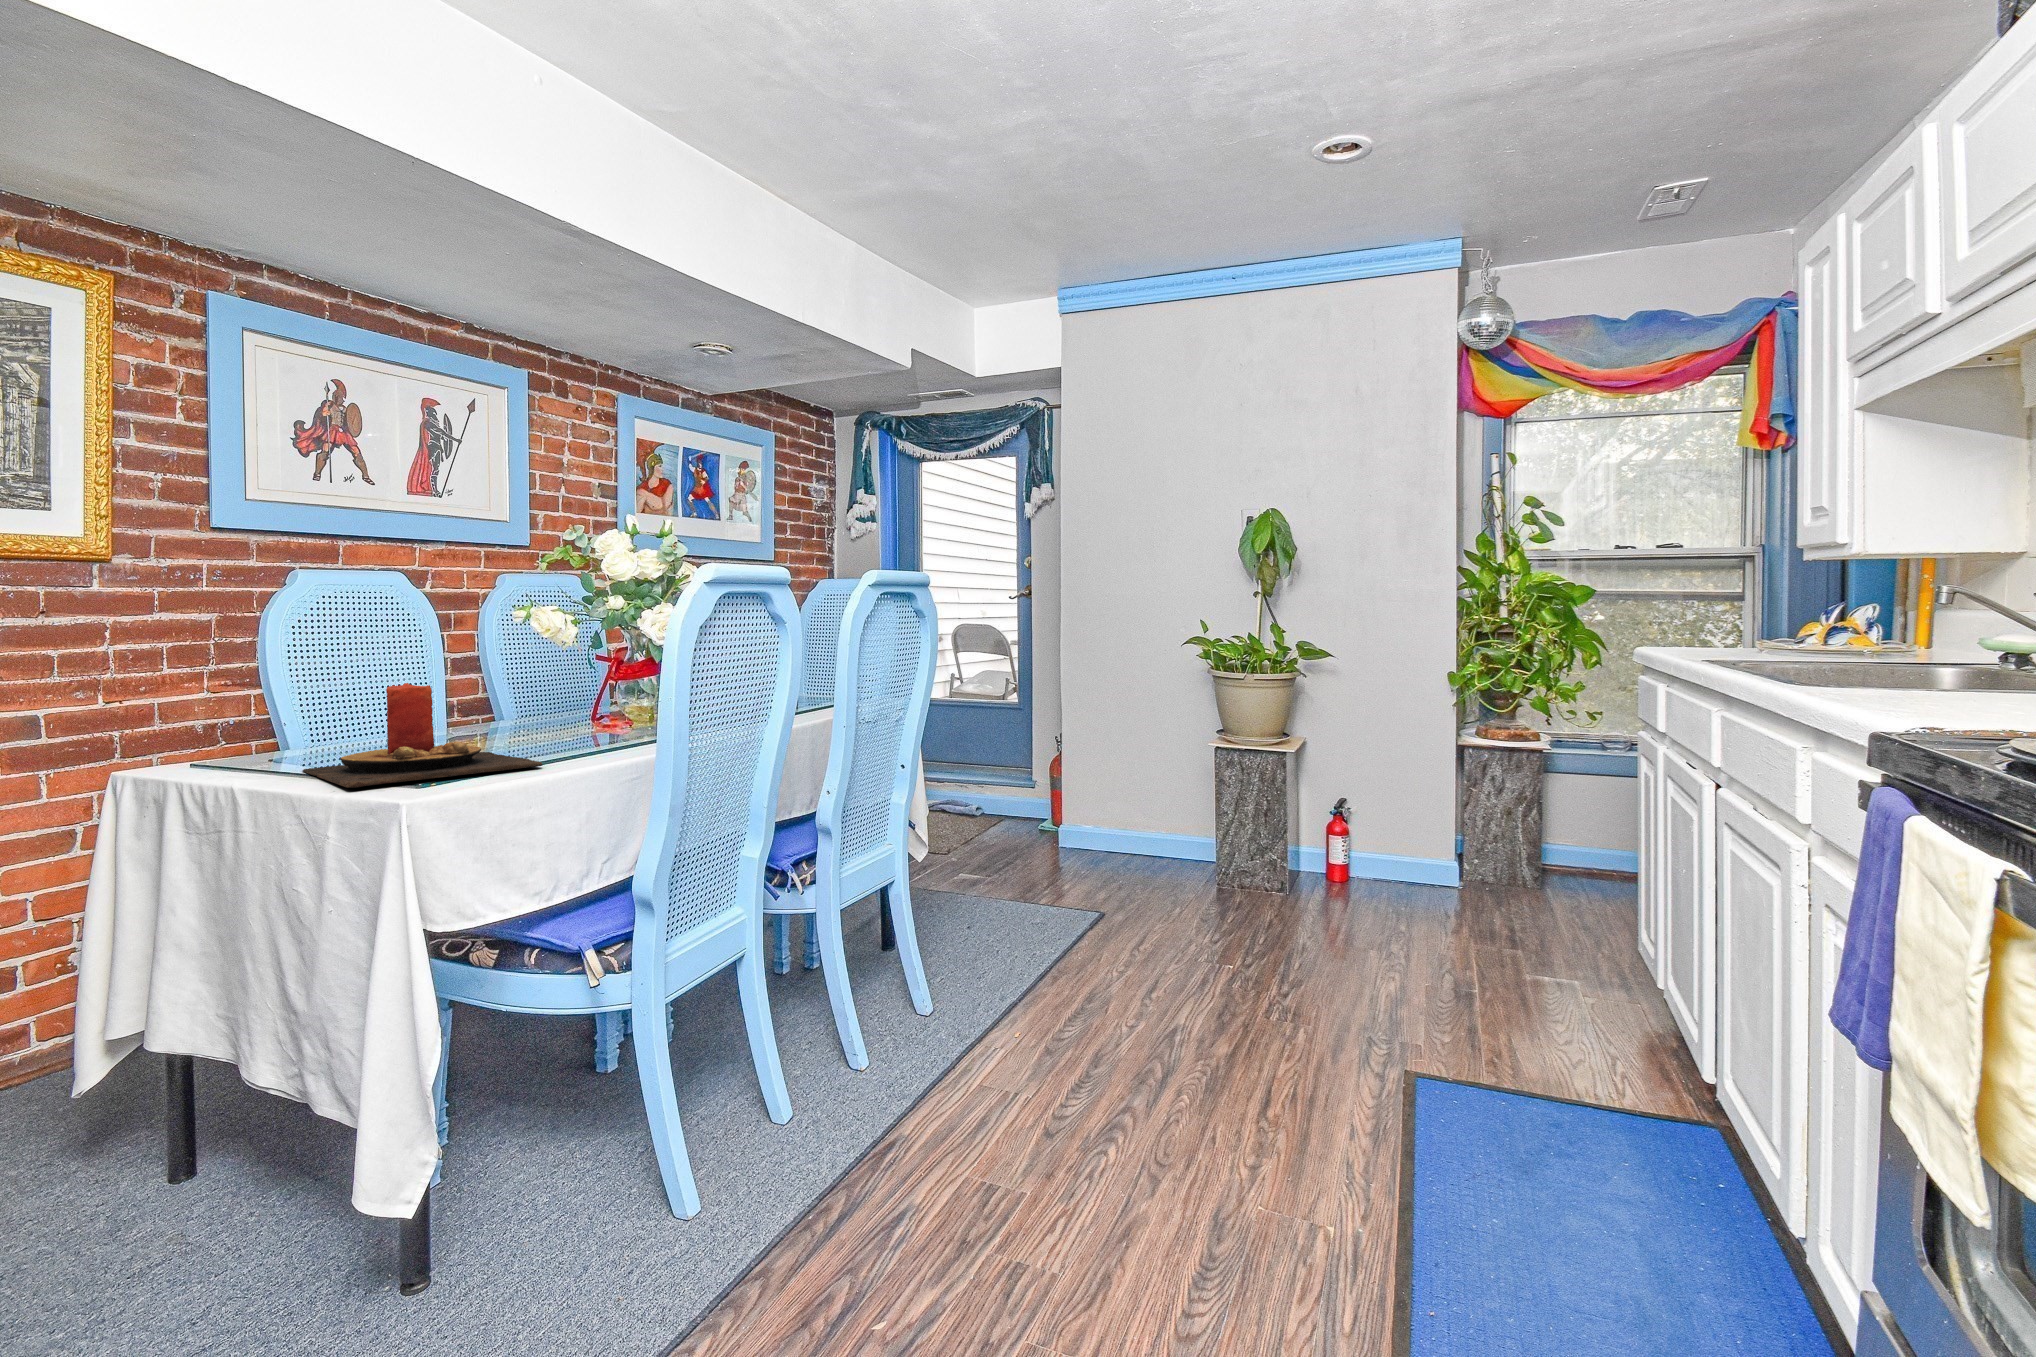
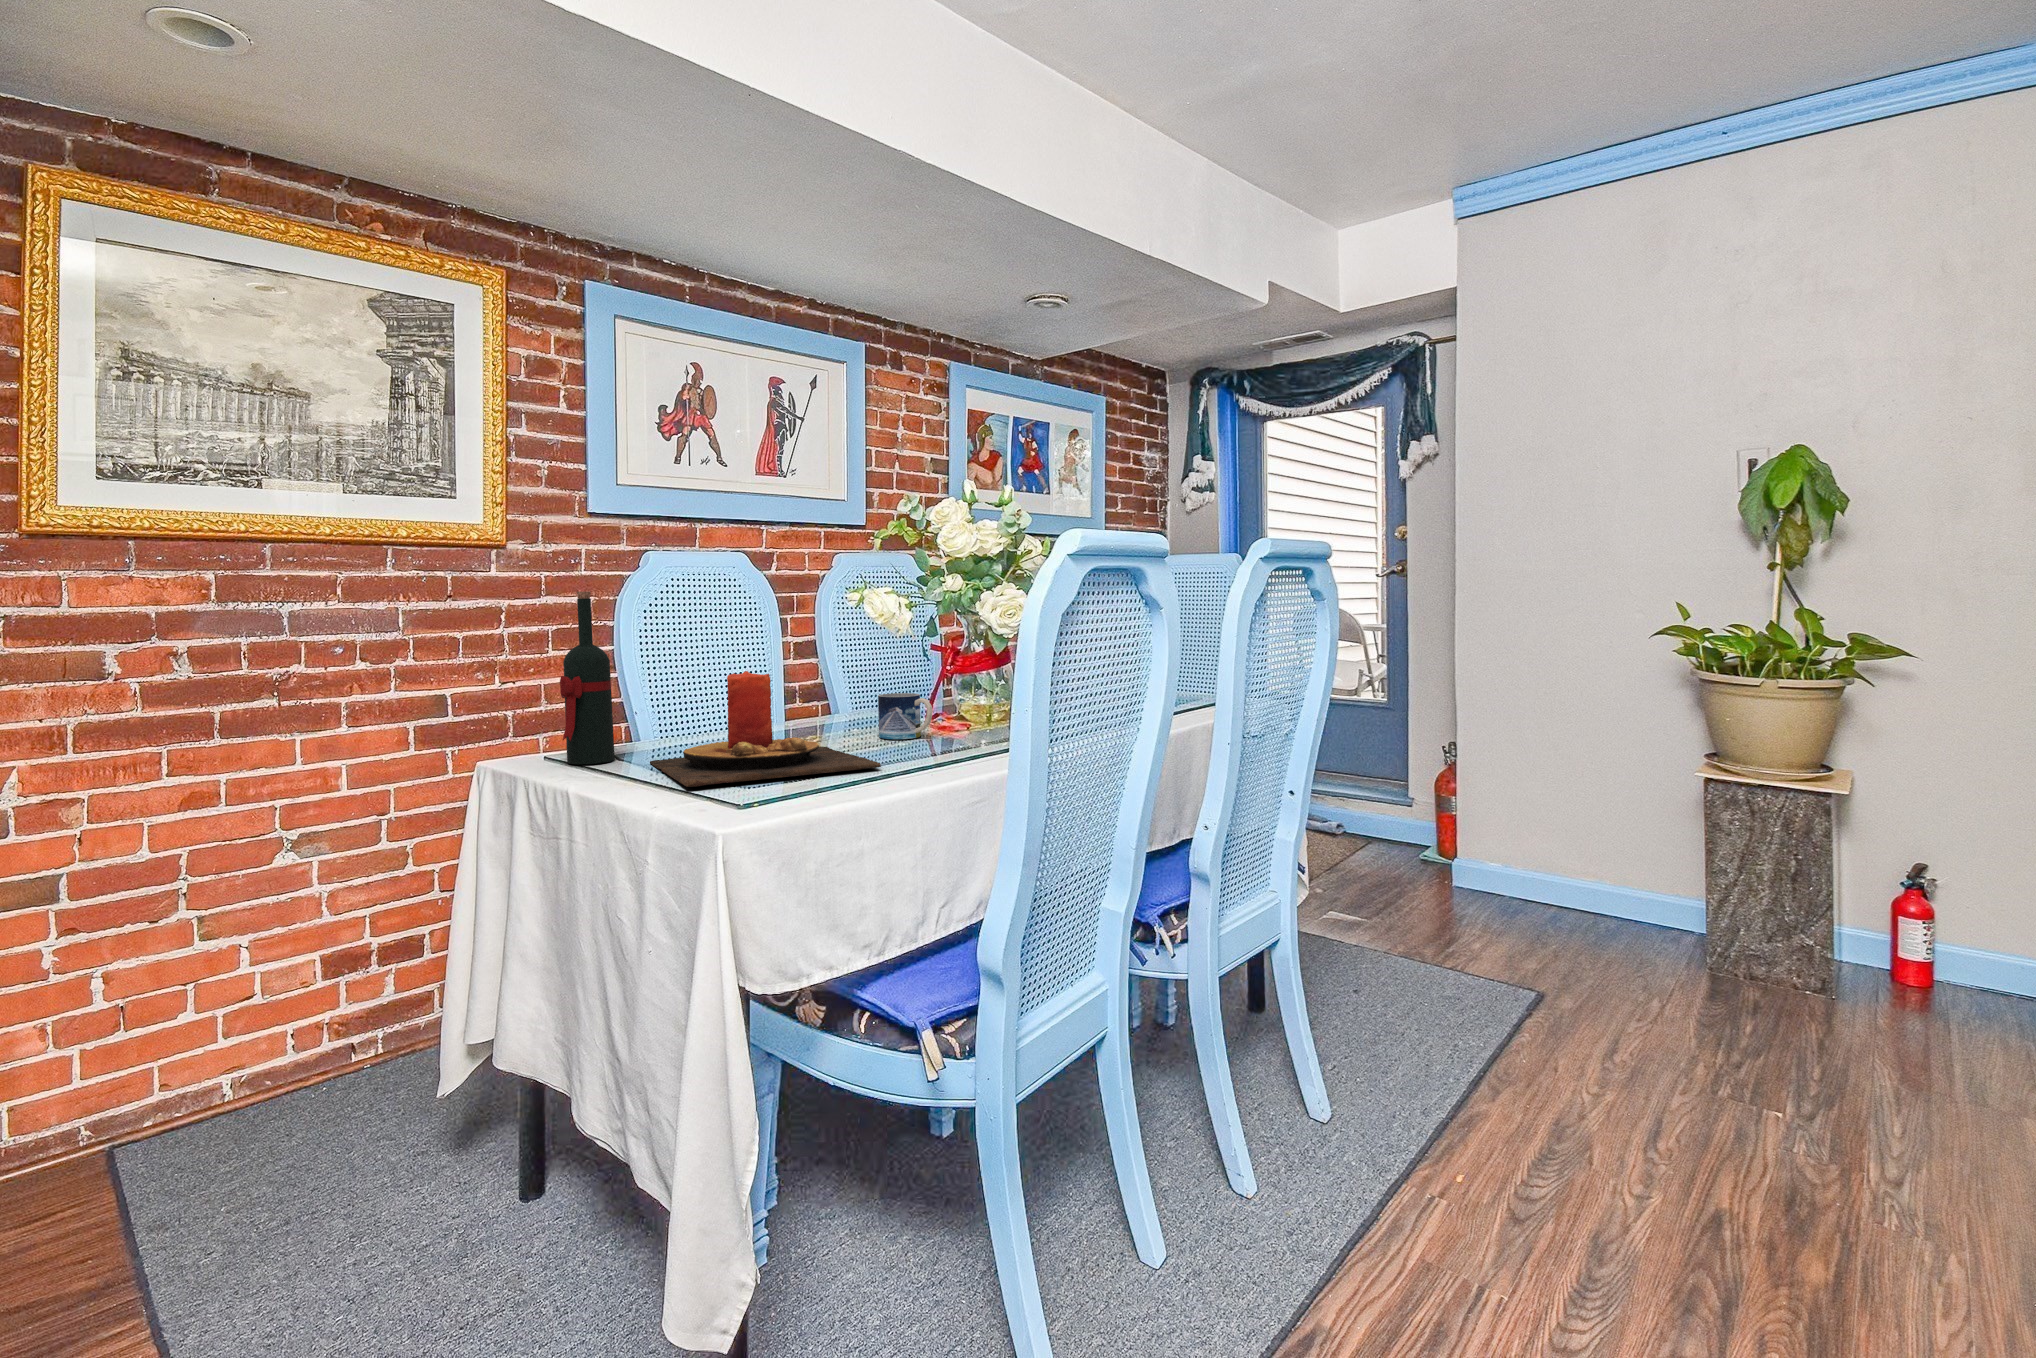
wine bottle: none [202,609,263,775] -> present [560,591,615,764]
mug: none [540,703,594,744] -> present [878,693,932,739]

